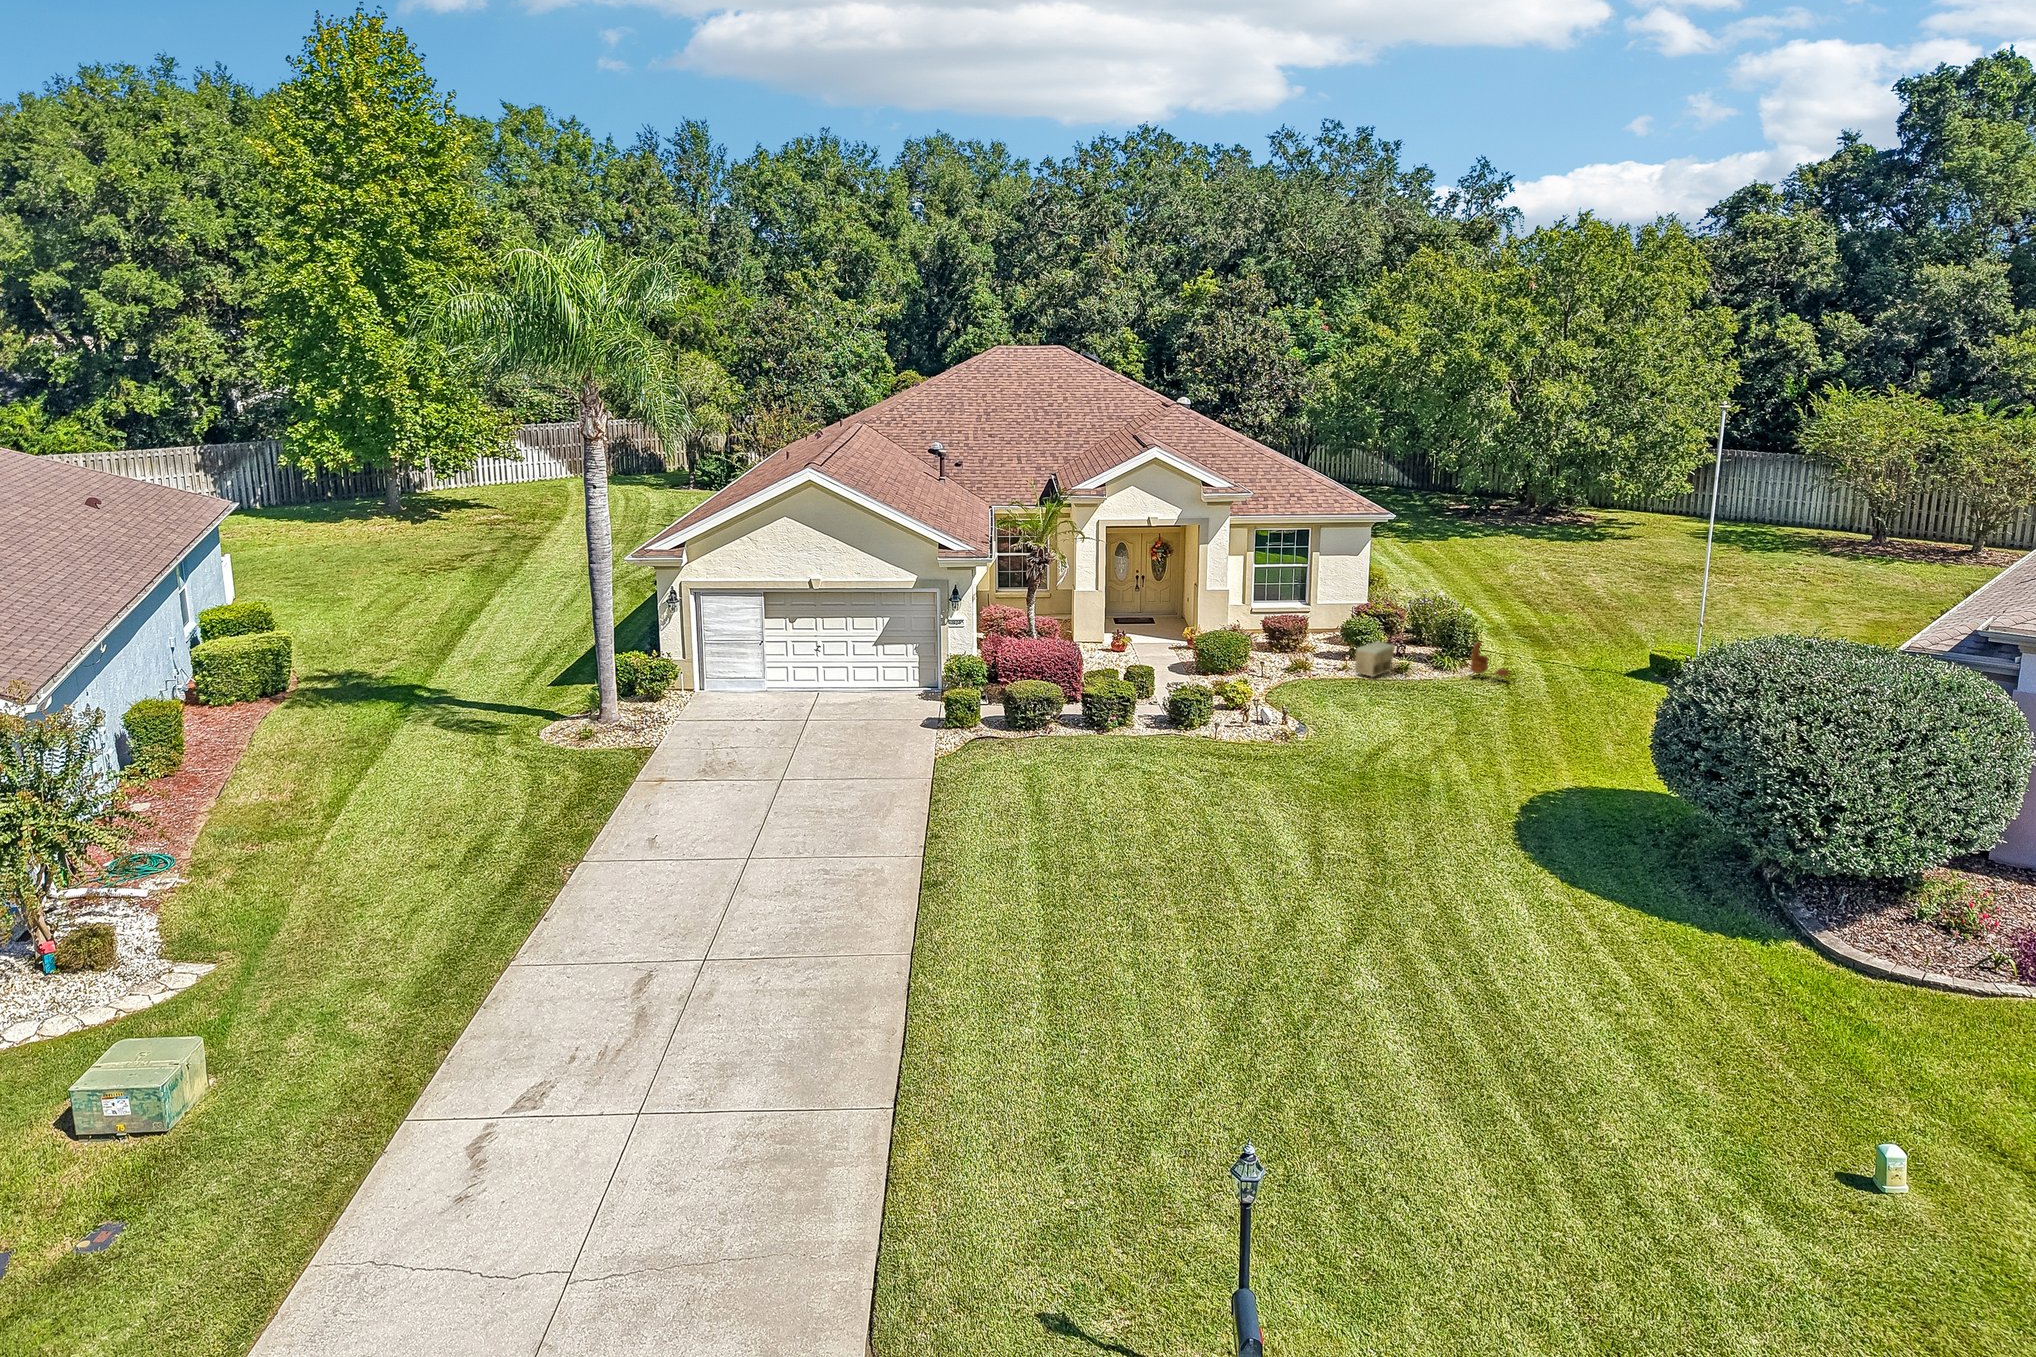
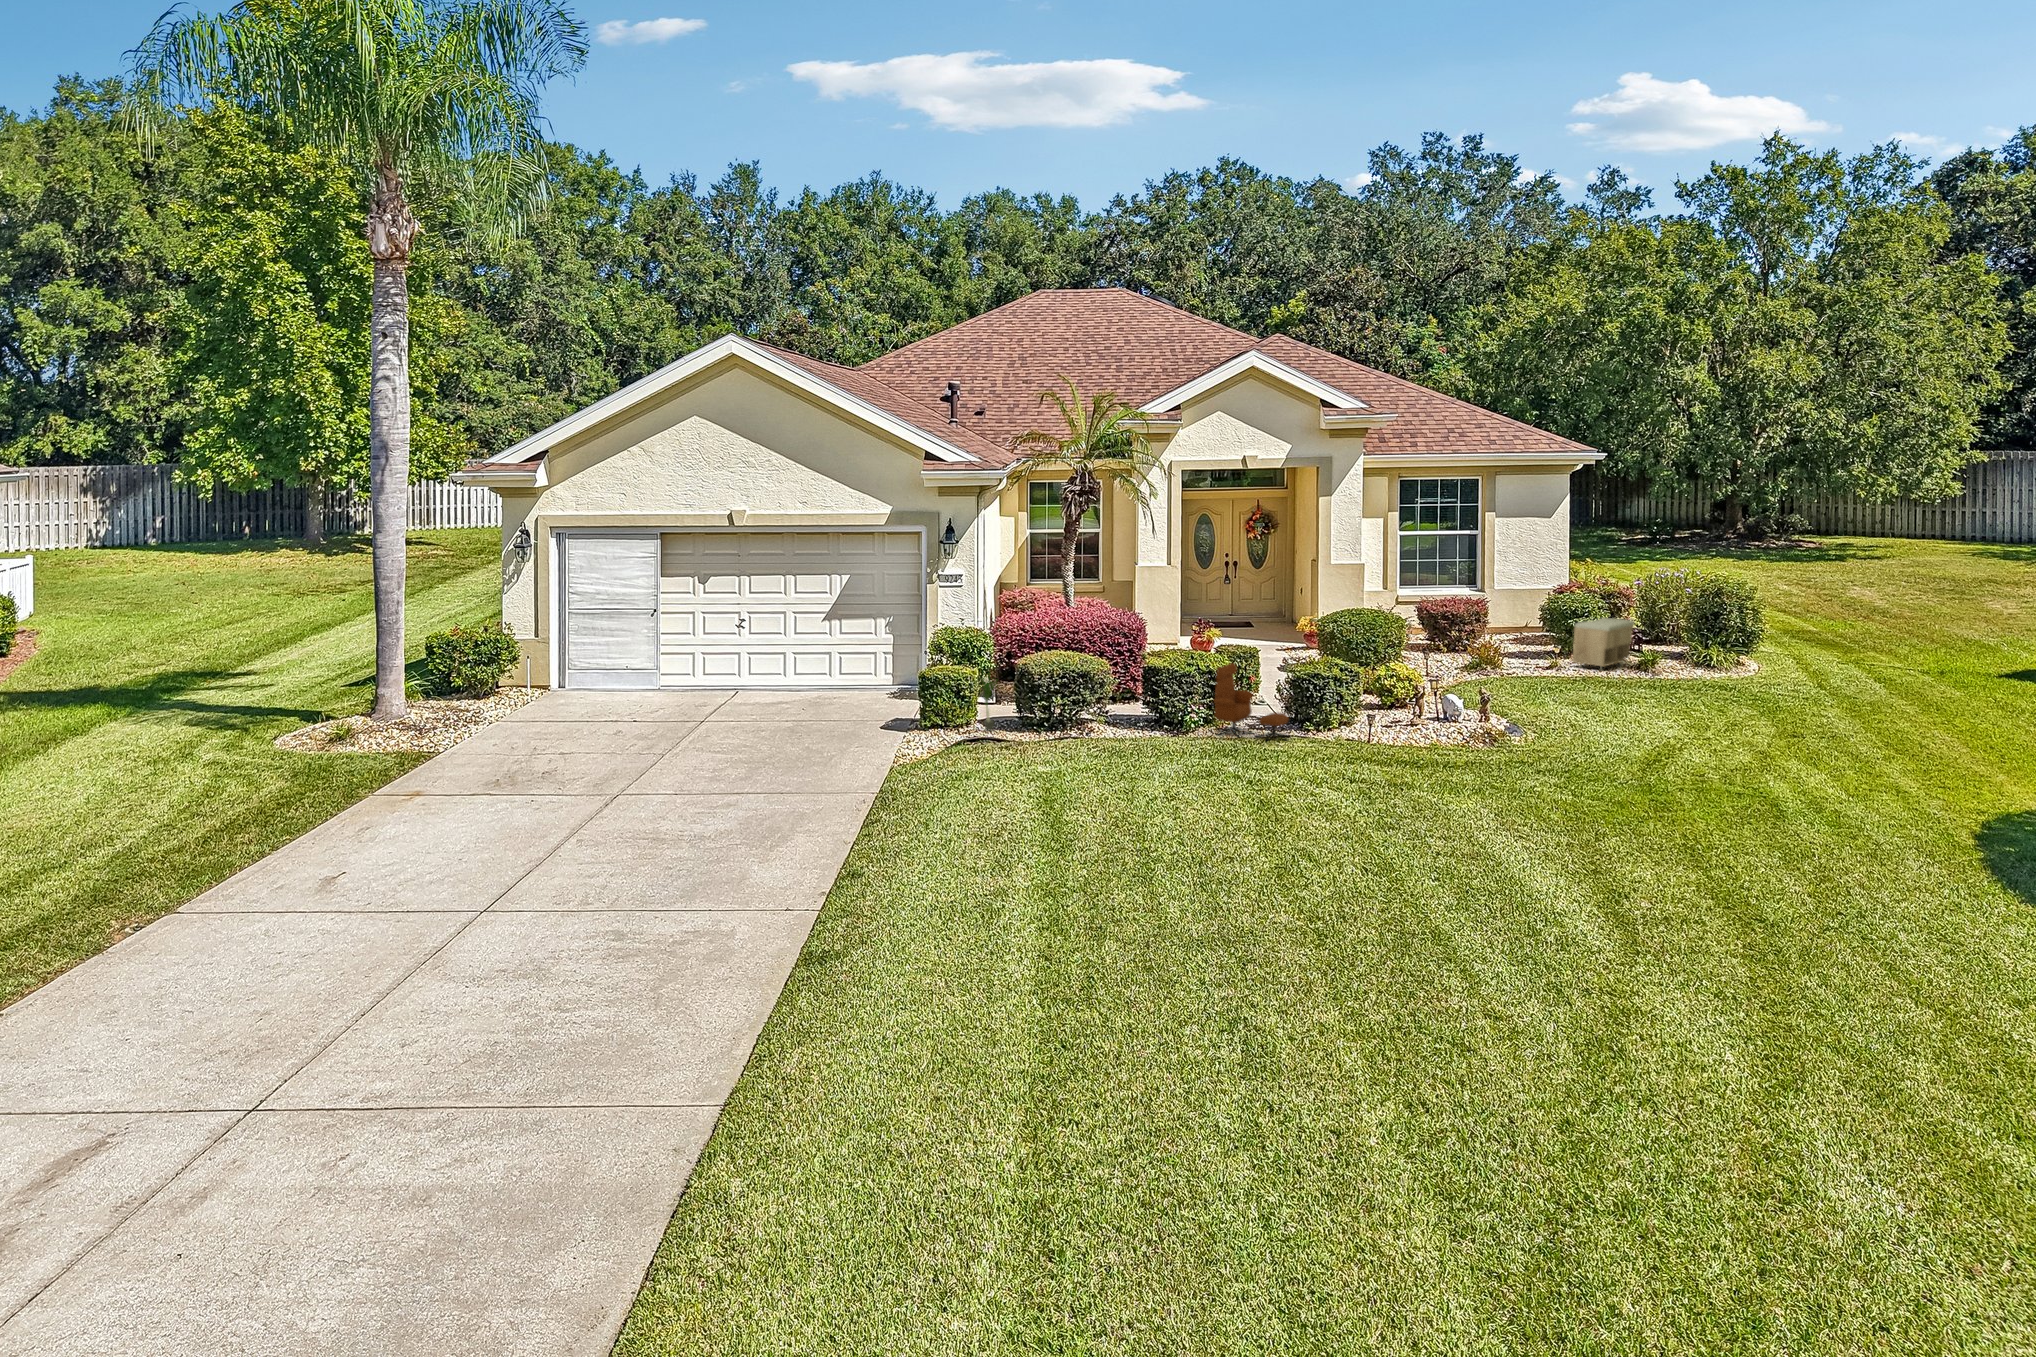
lounge chair: present [1470,642,1509,684] -> present [1214,663,1289,741]
potted plant: present [588,690,597,723] -> present [981,674,996,731]

